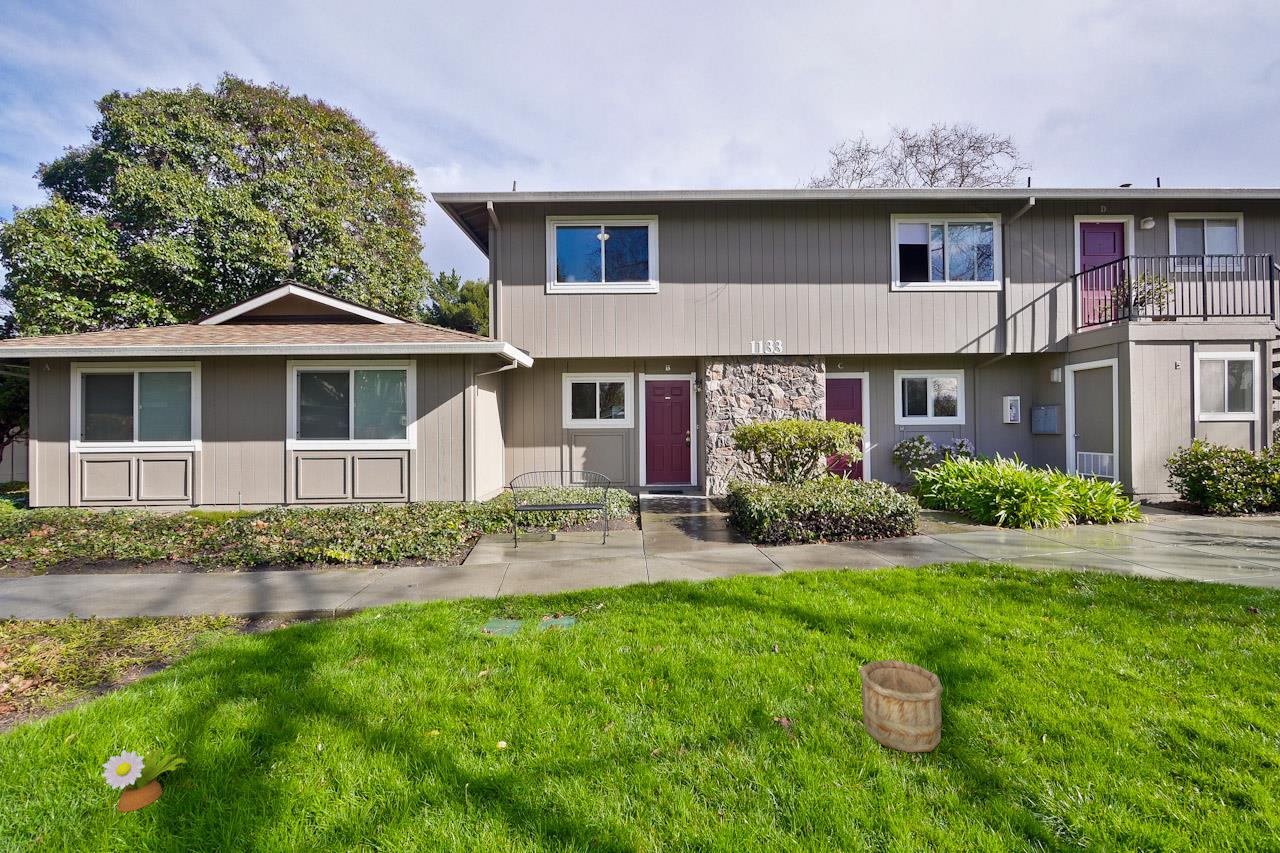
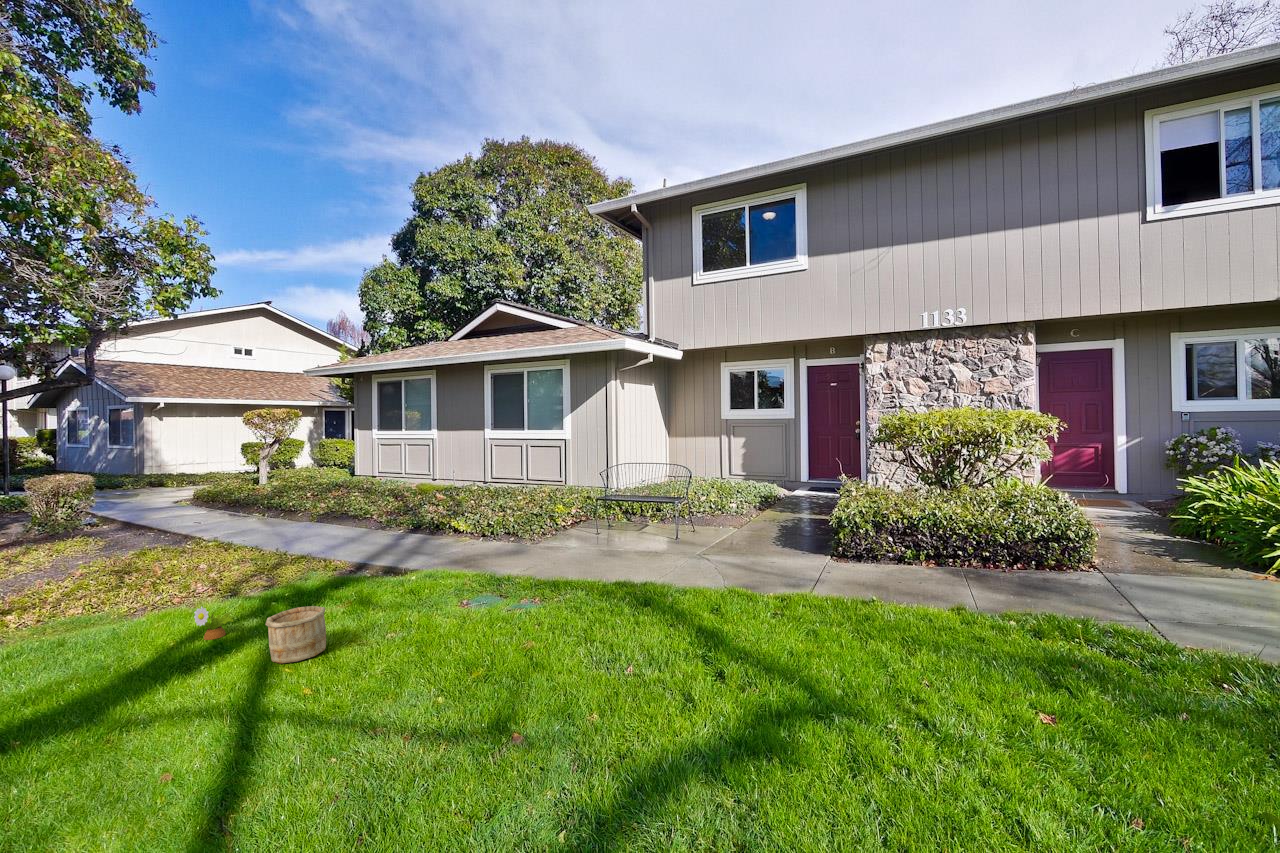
wooden bucket: present [859,660,943,752] -> present [266,606,326,664]

